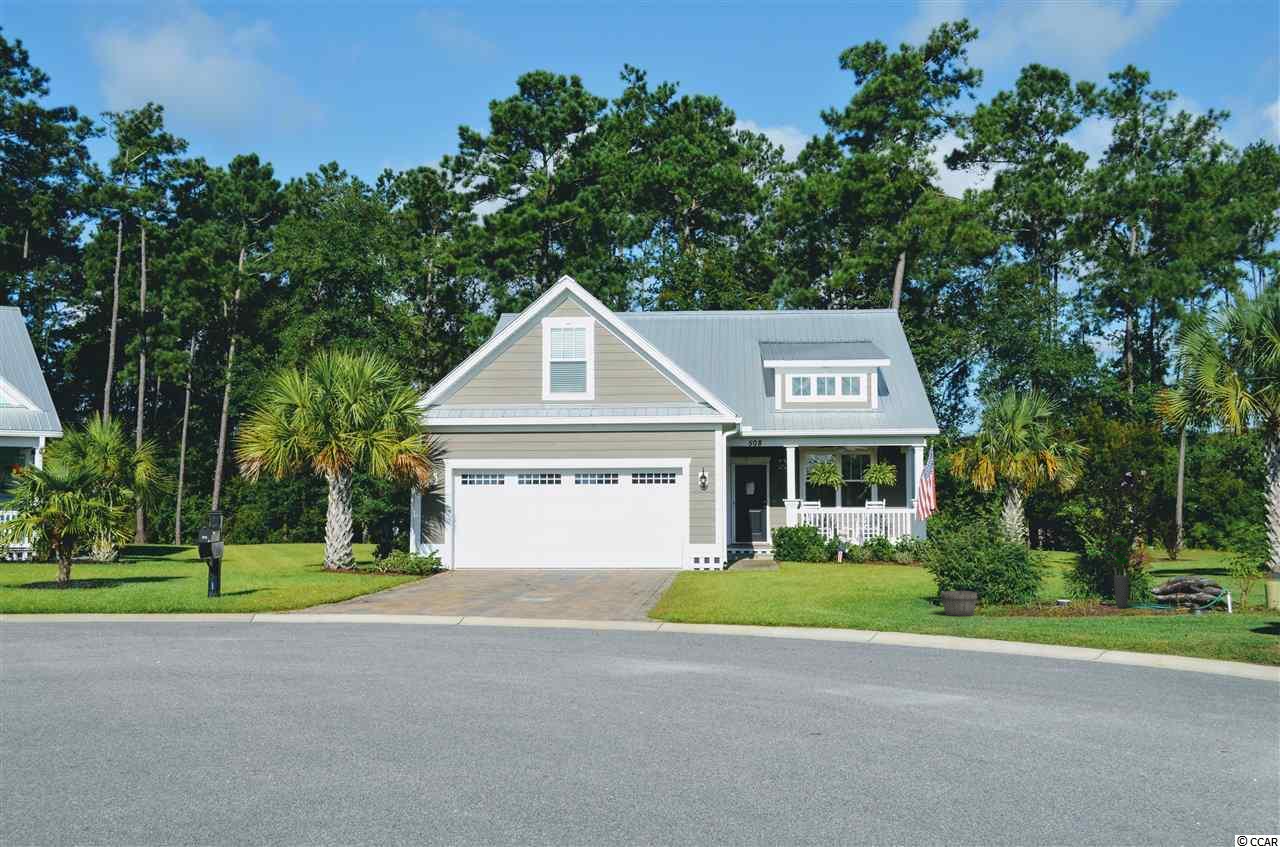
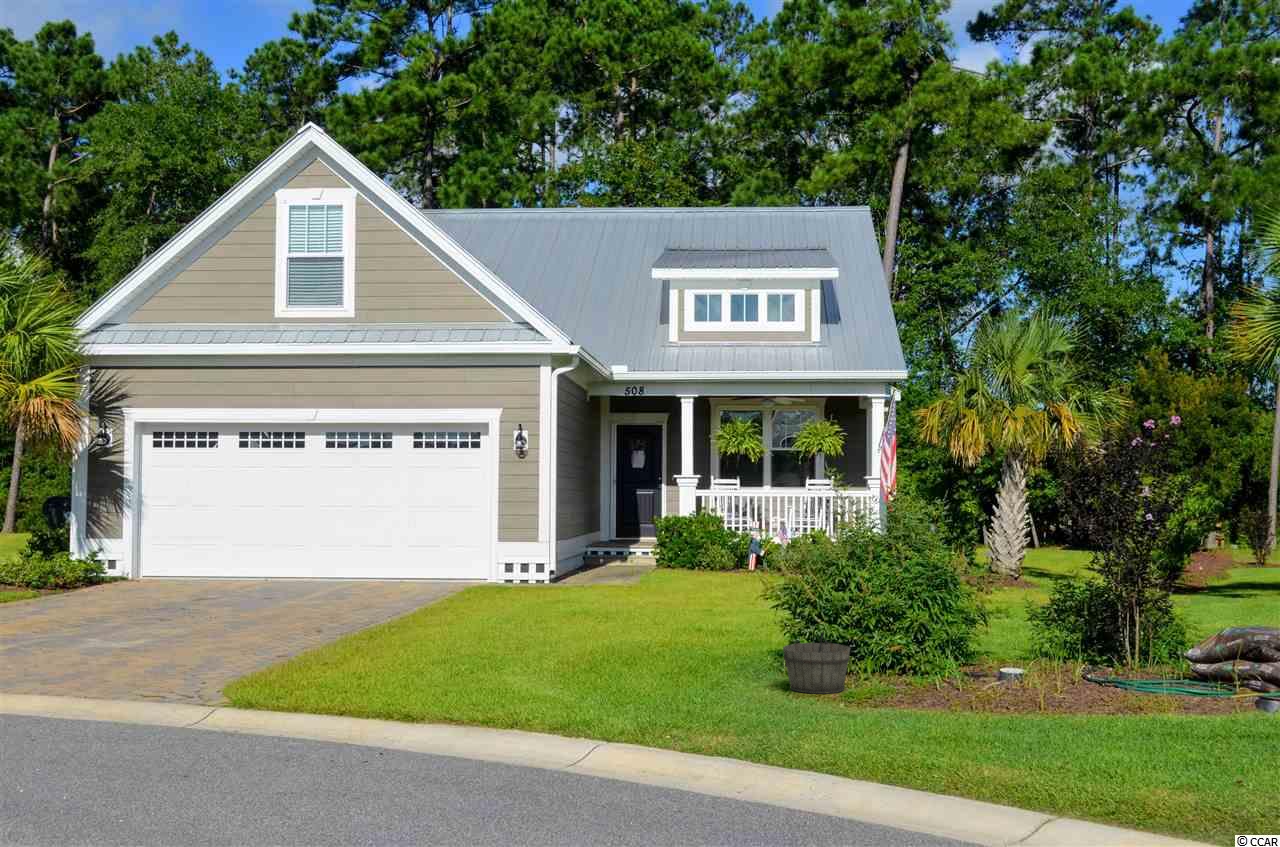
potted plant: present [1109,537,1135,608] -> none [1096,545,1159,680]

